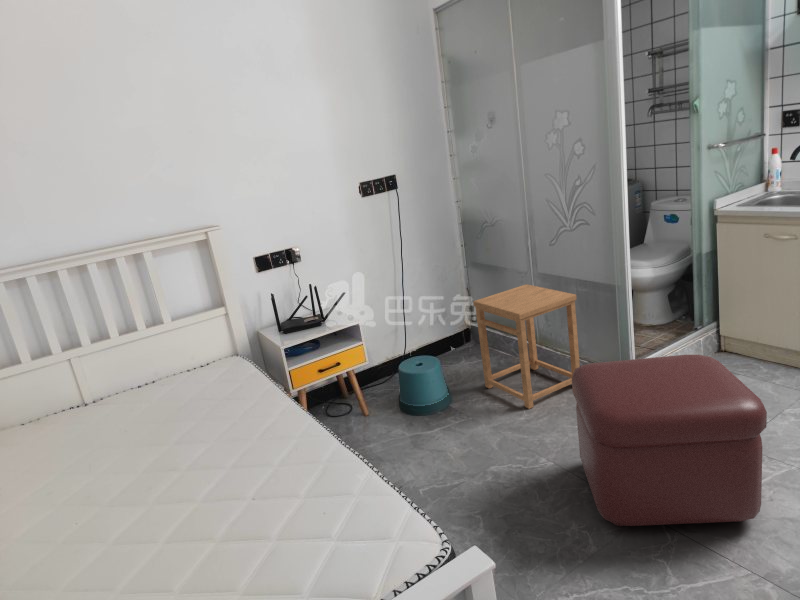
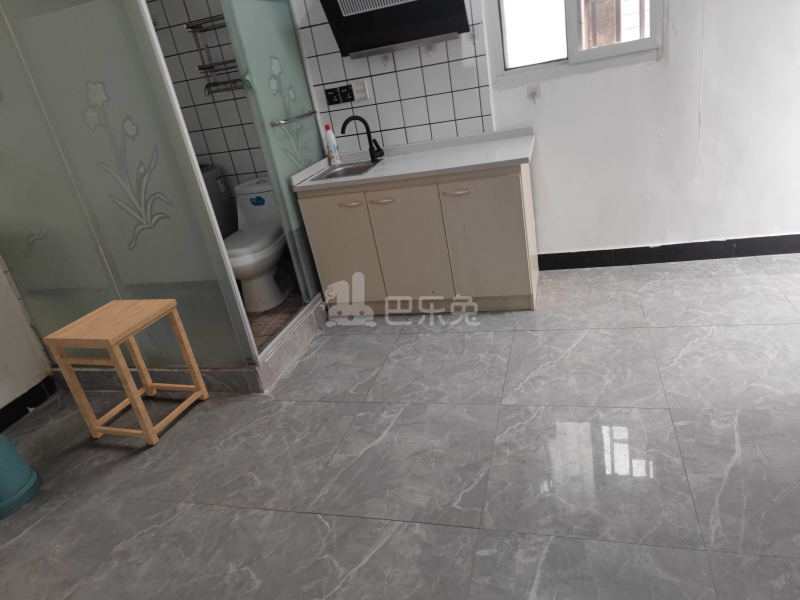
ottoman: present [572,355,767,527] -> none [188,330,395,541]

